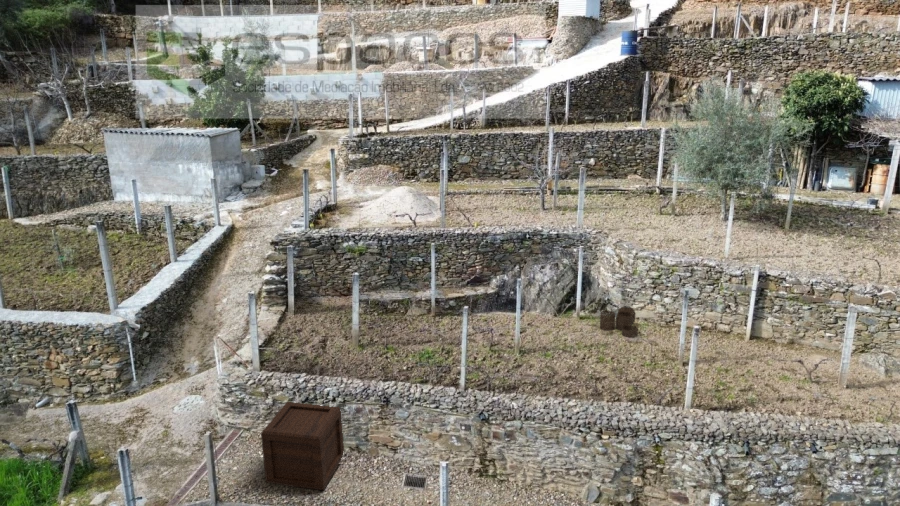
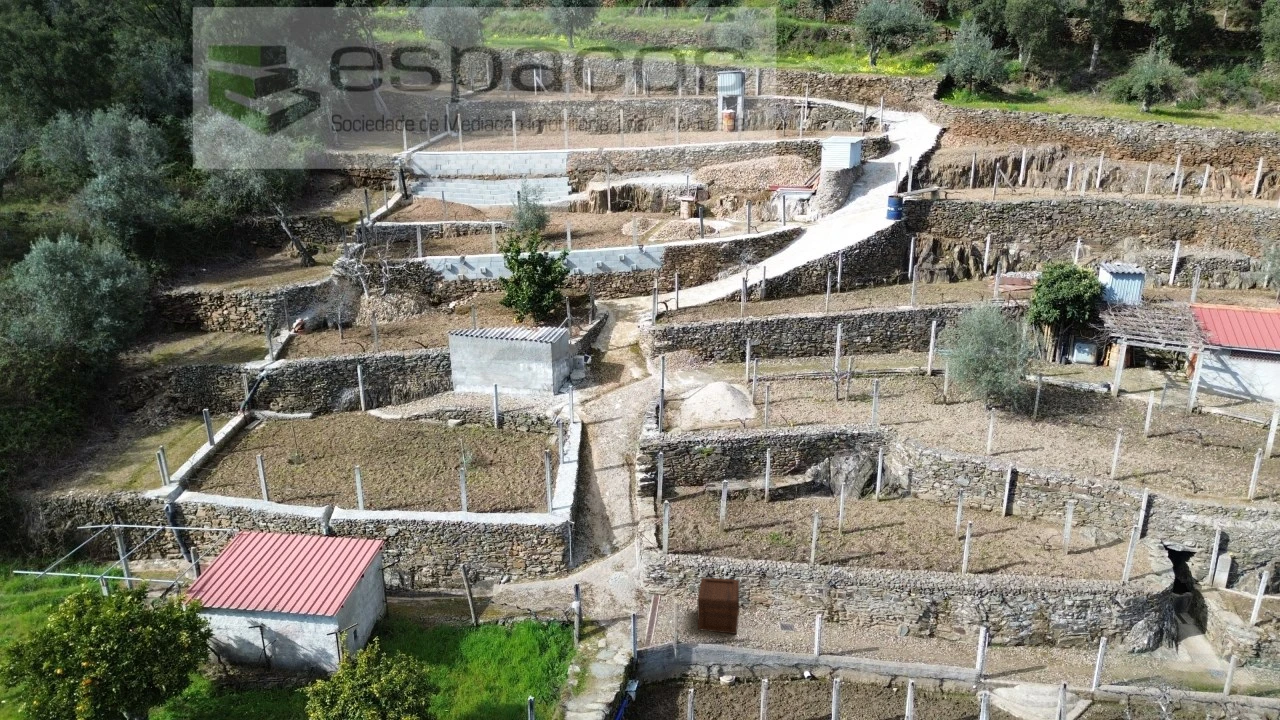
woven basket: present [600,306,638,337] -> none [895,489,924,517]

